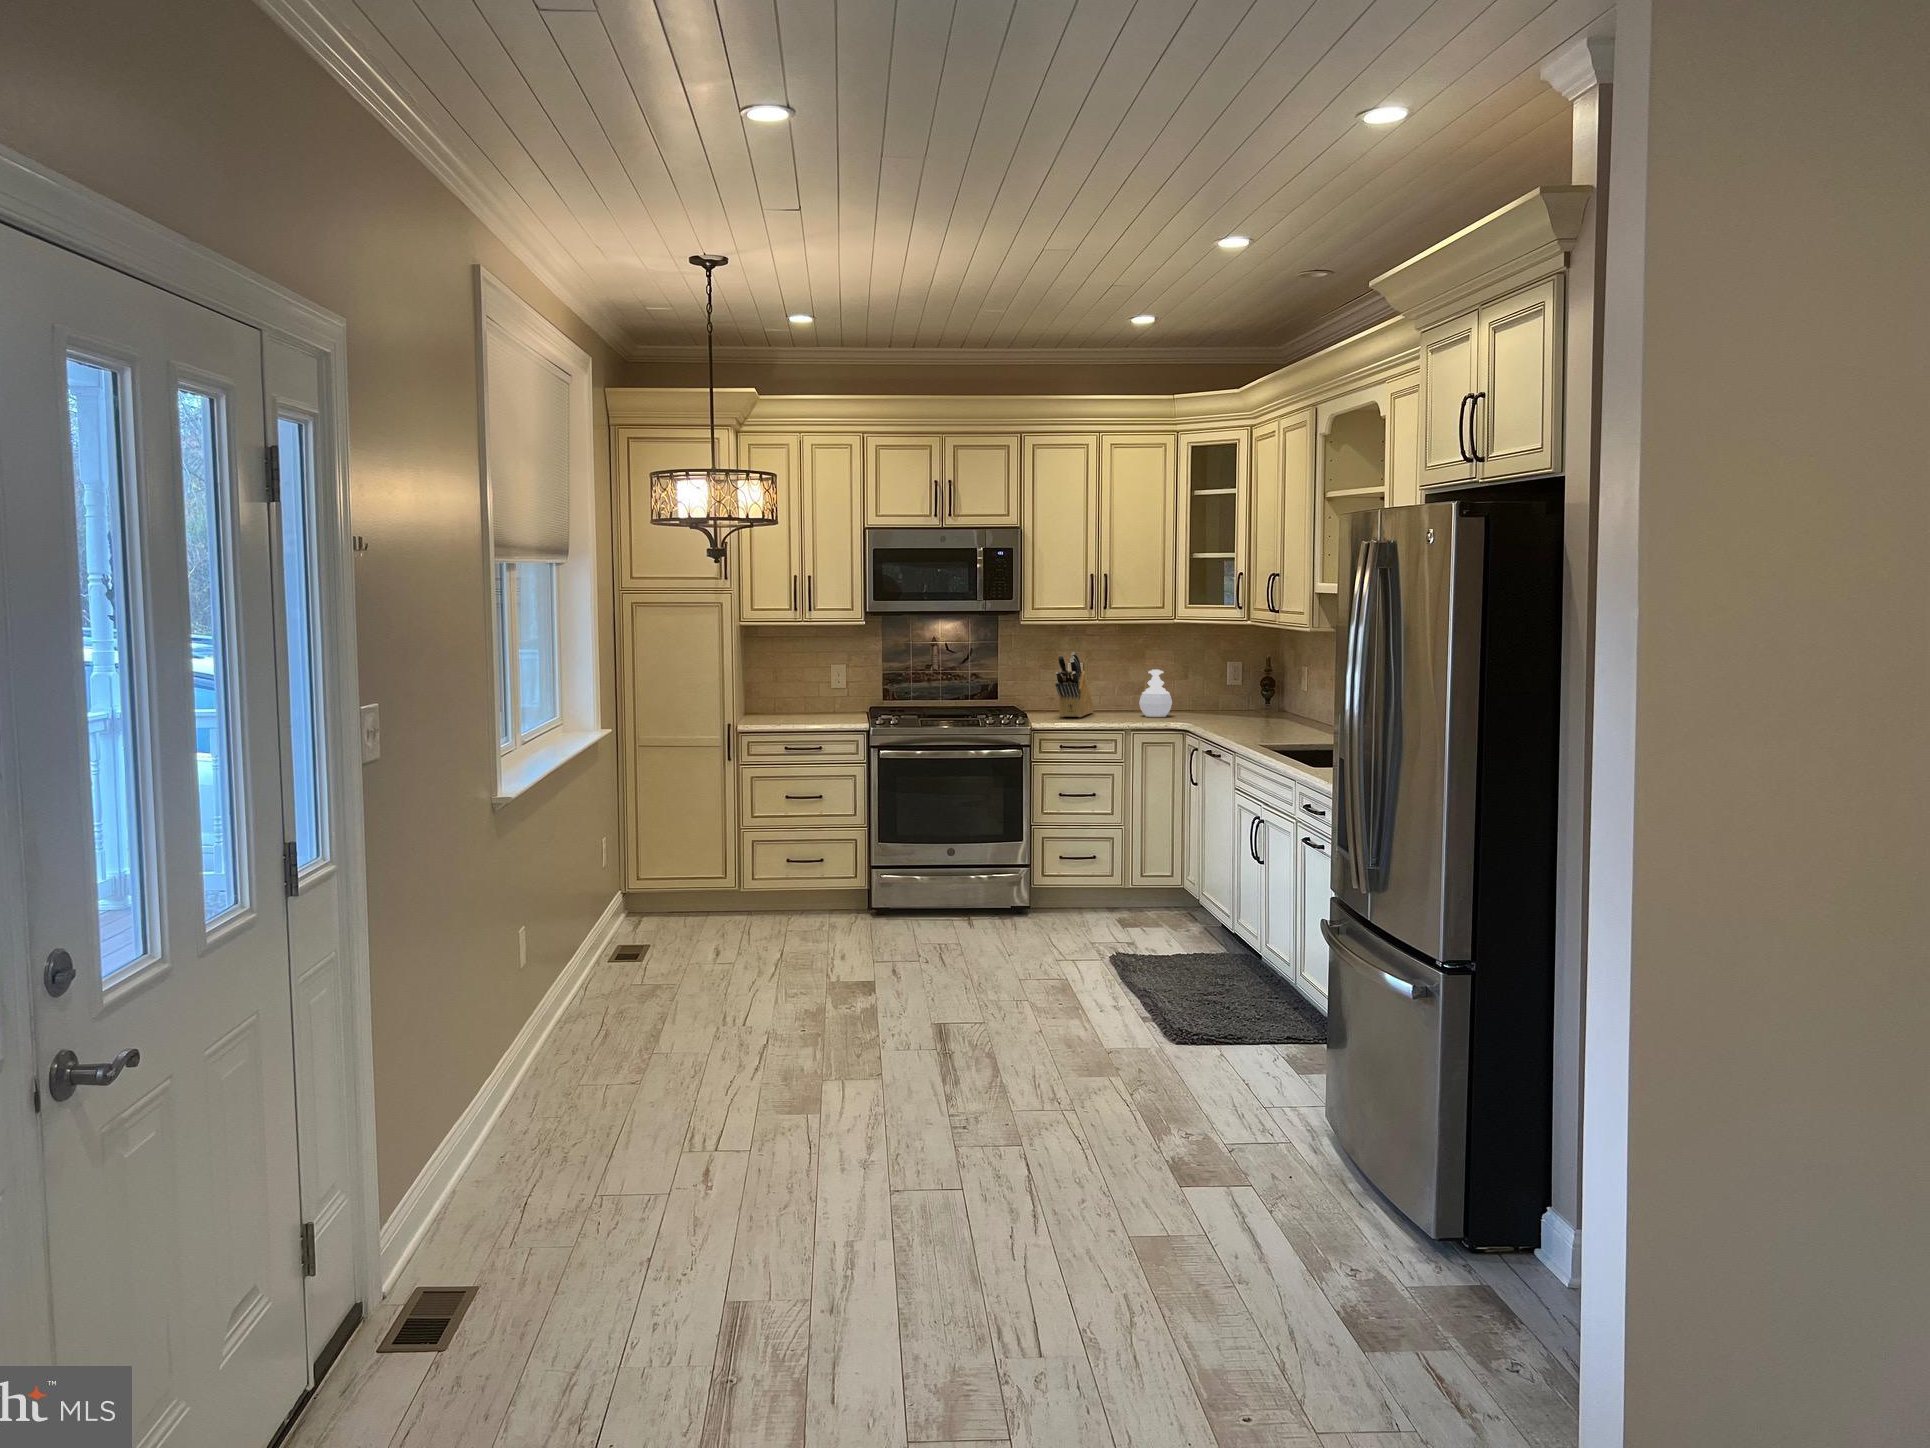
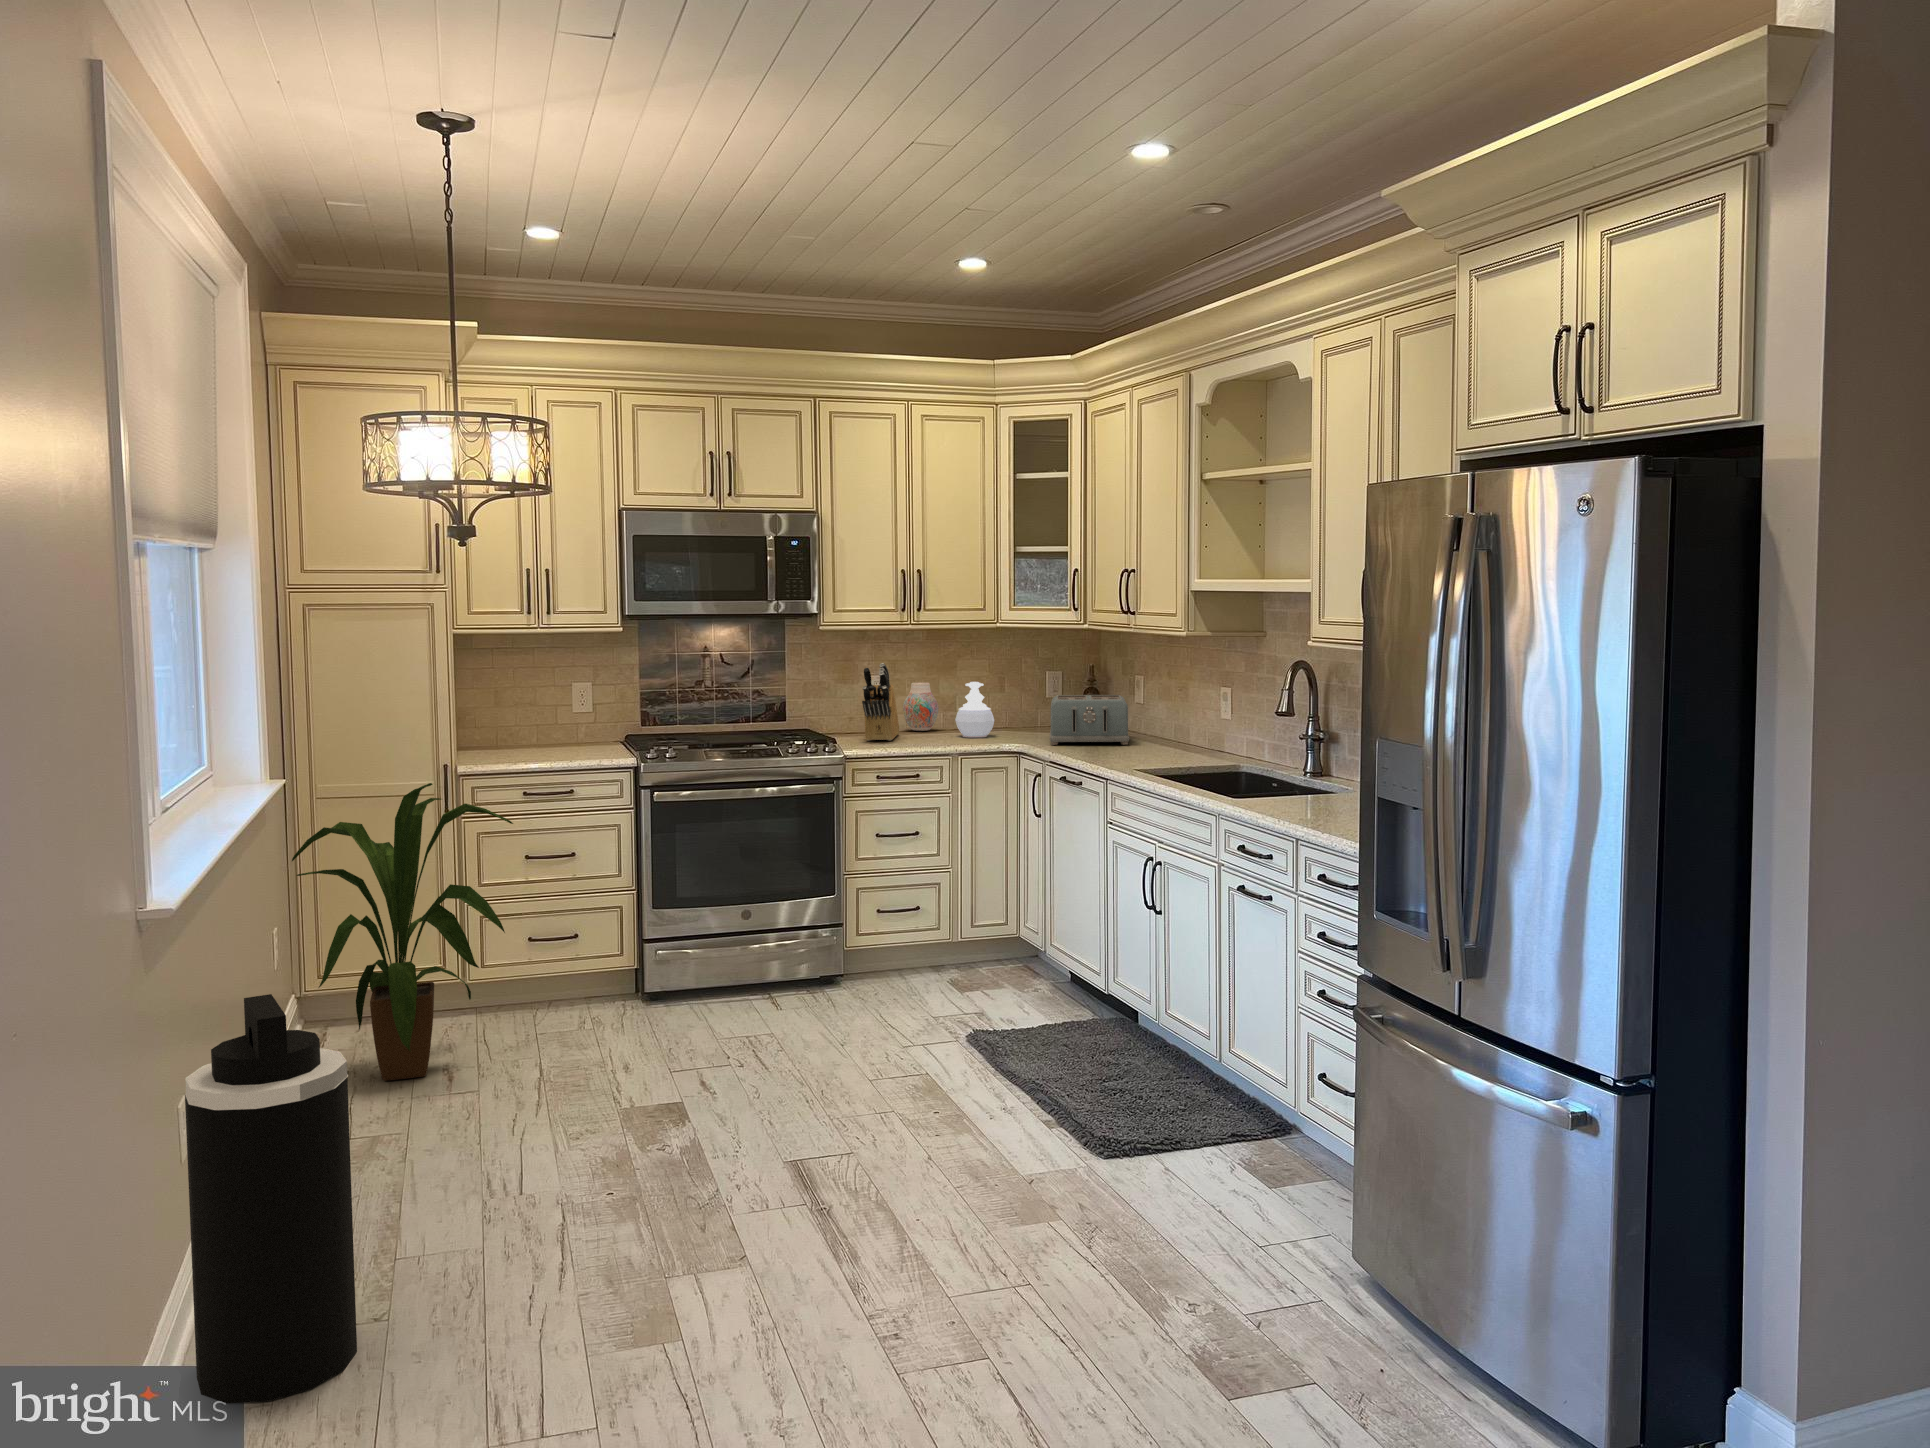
vase: none [1100,670,1130,711] -> present [903,683,938,731]
toaster: none [1212,682,1288,726] -> present [1050,695,1129,745]
house plant: none [616,734,766,951] -> present [292,783,513,1081]
trash can: none [521,858,619,1112] -> present [185,994,357,1403]

